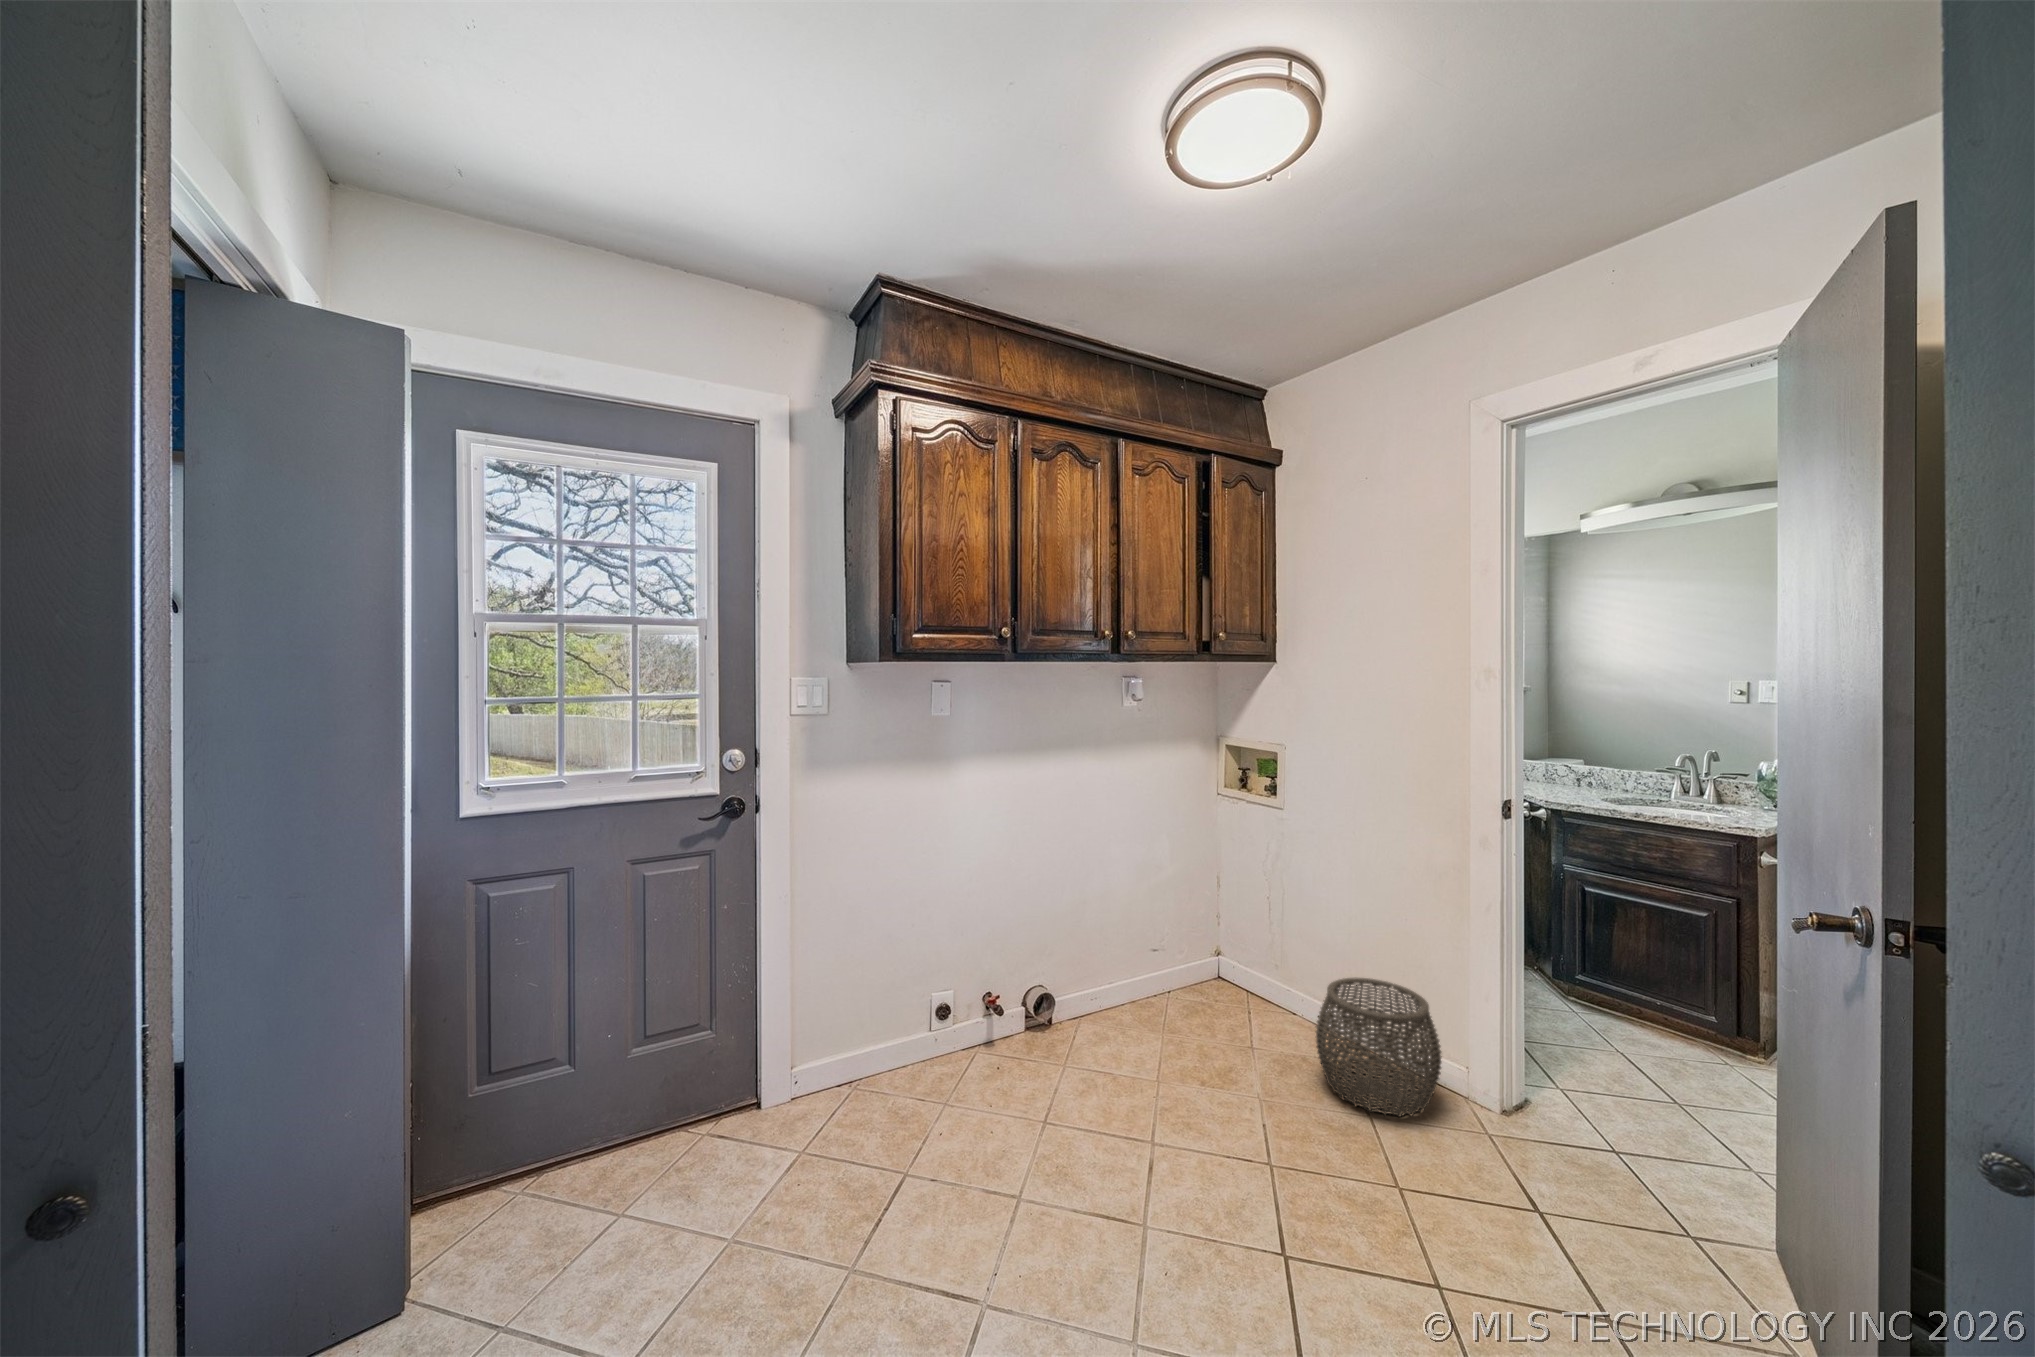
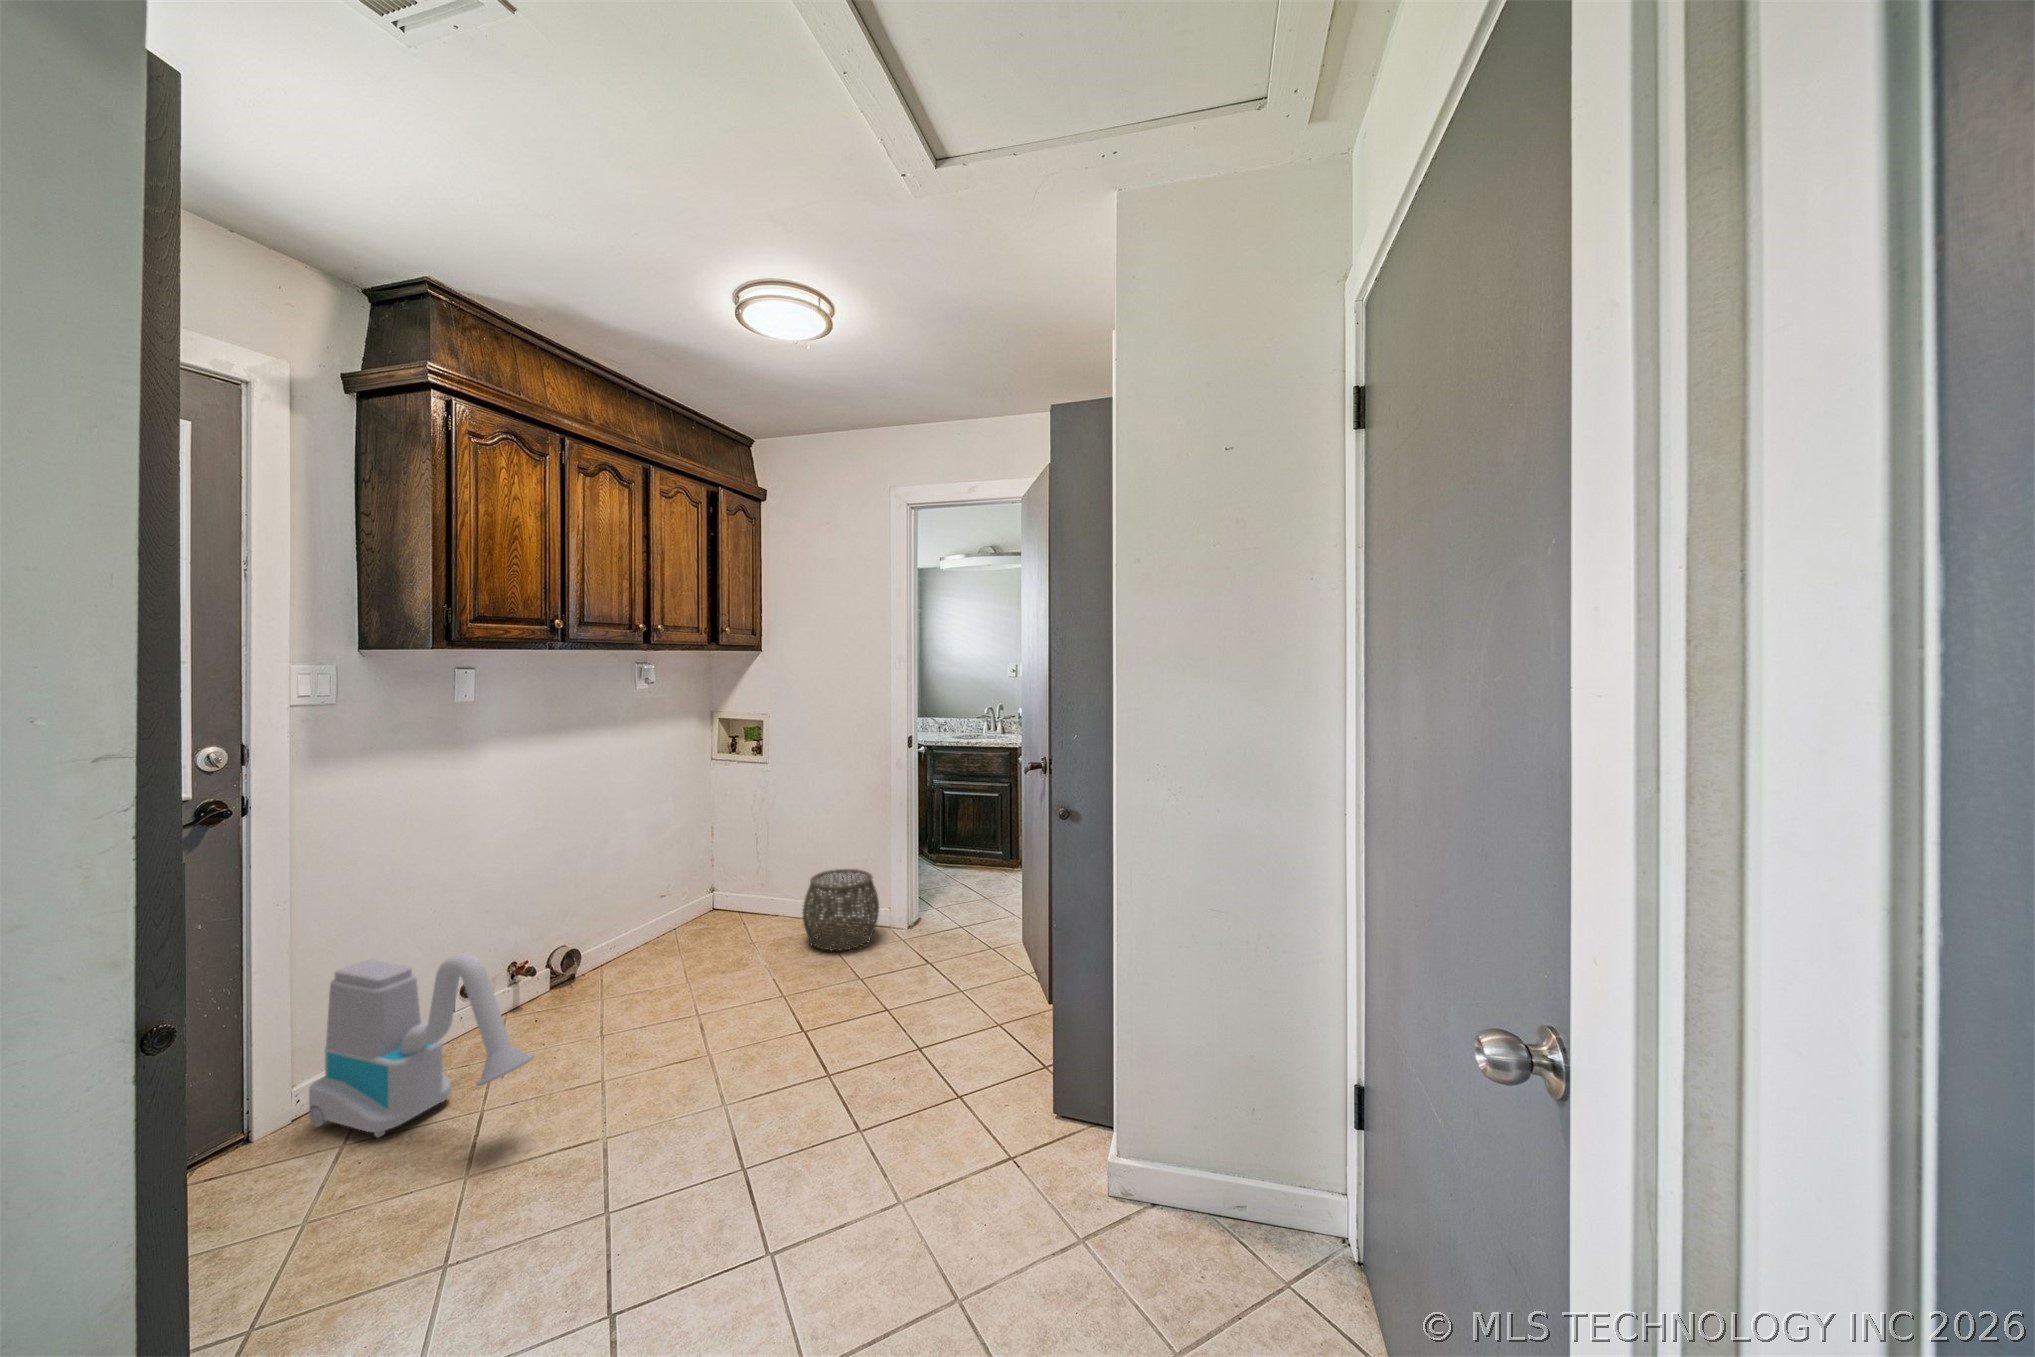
vacuum cleaner: none [796,965,925,1159] -> present [309,953,535,1137]

